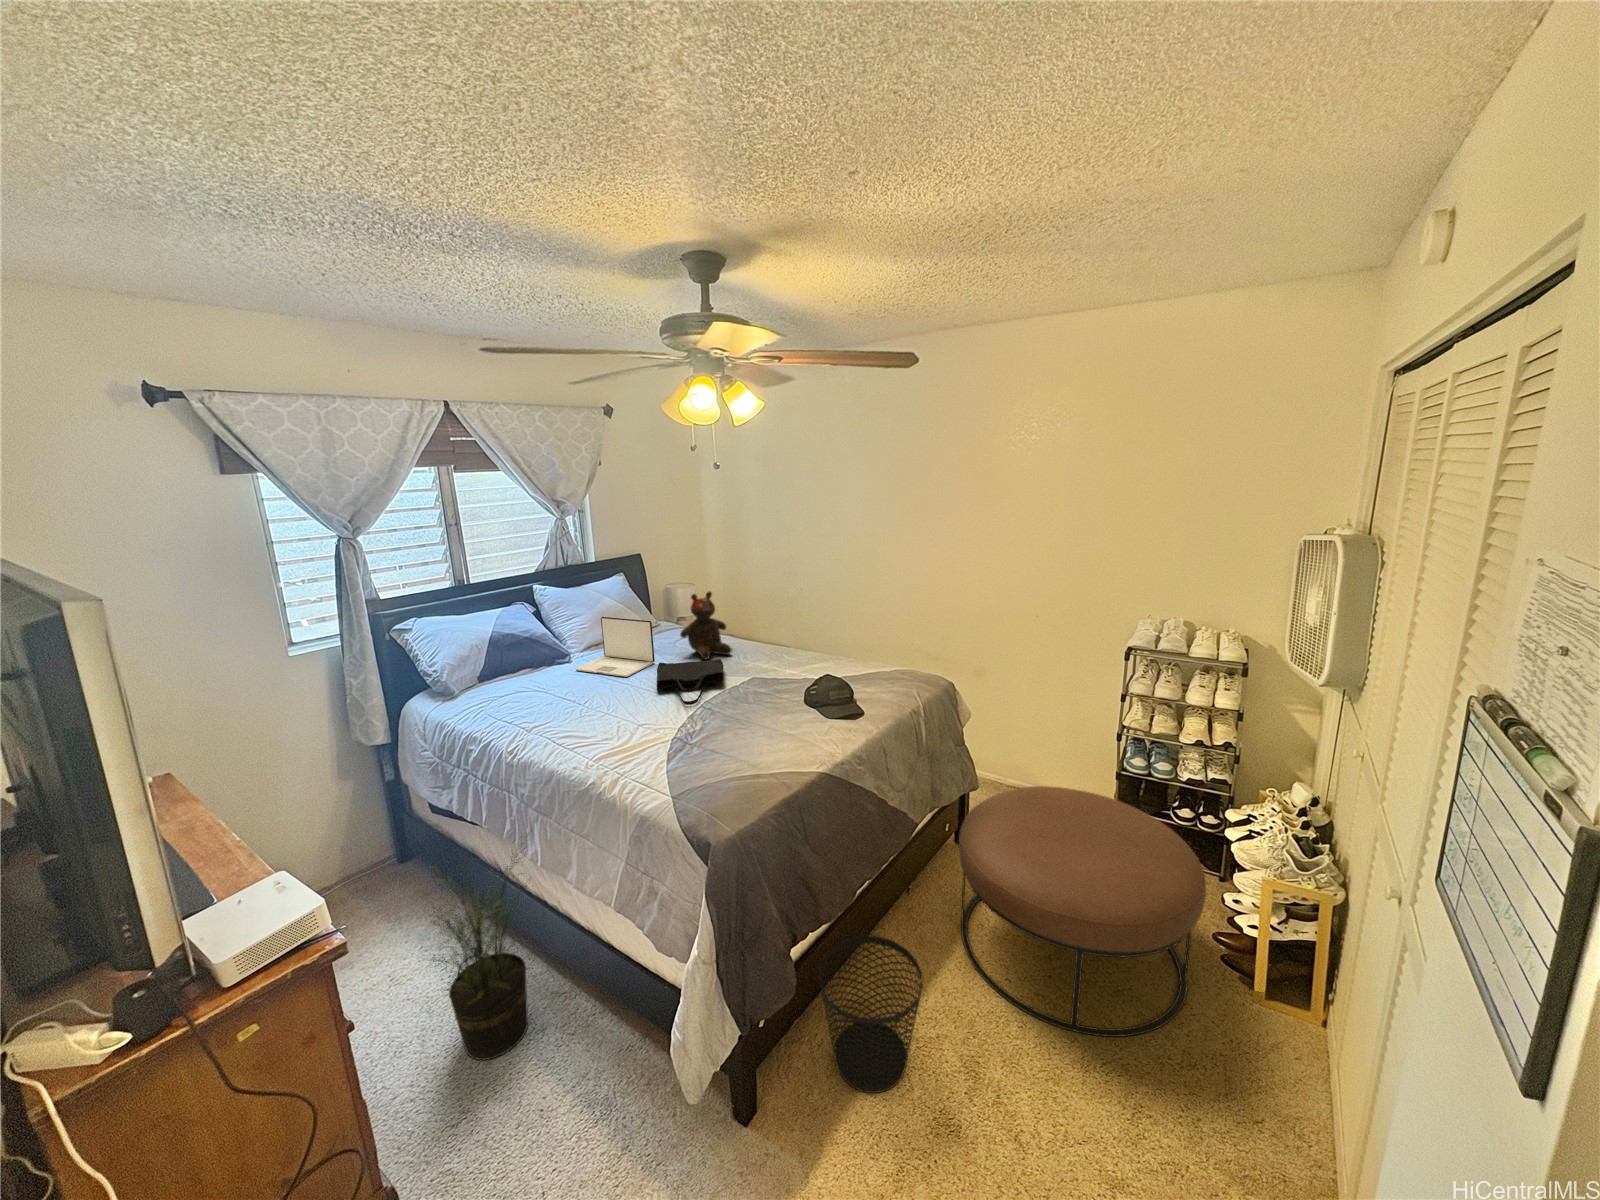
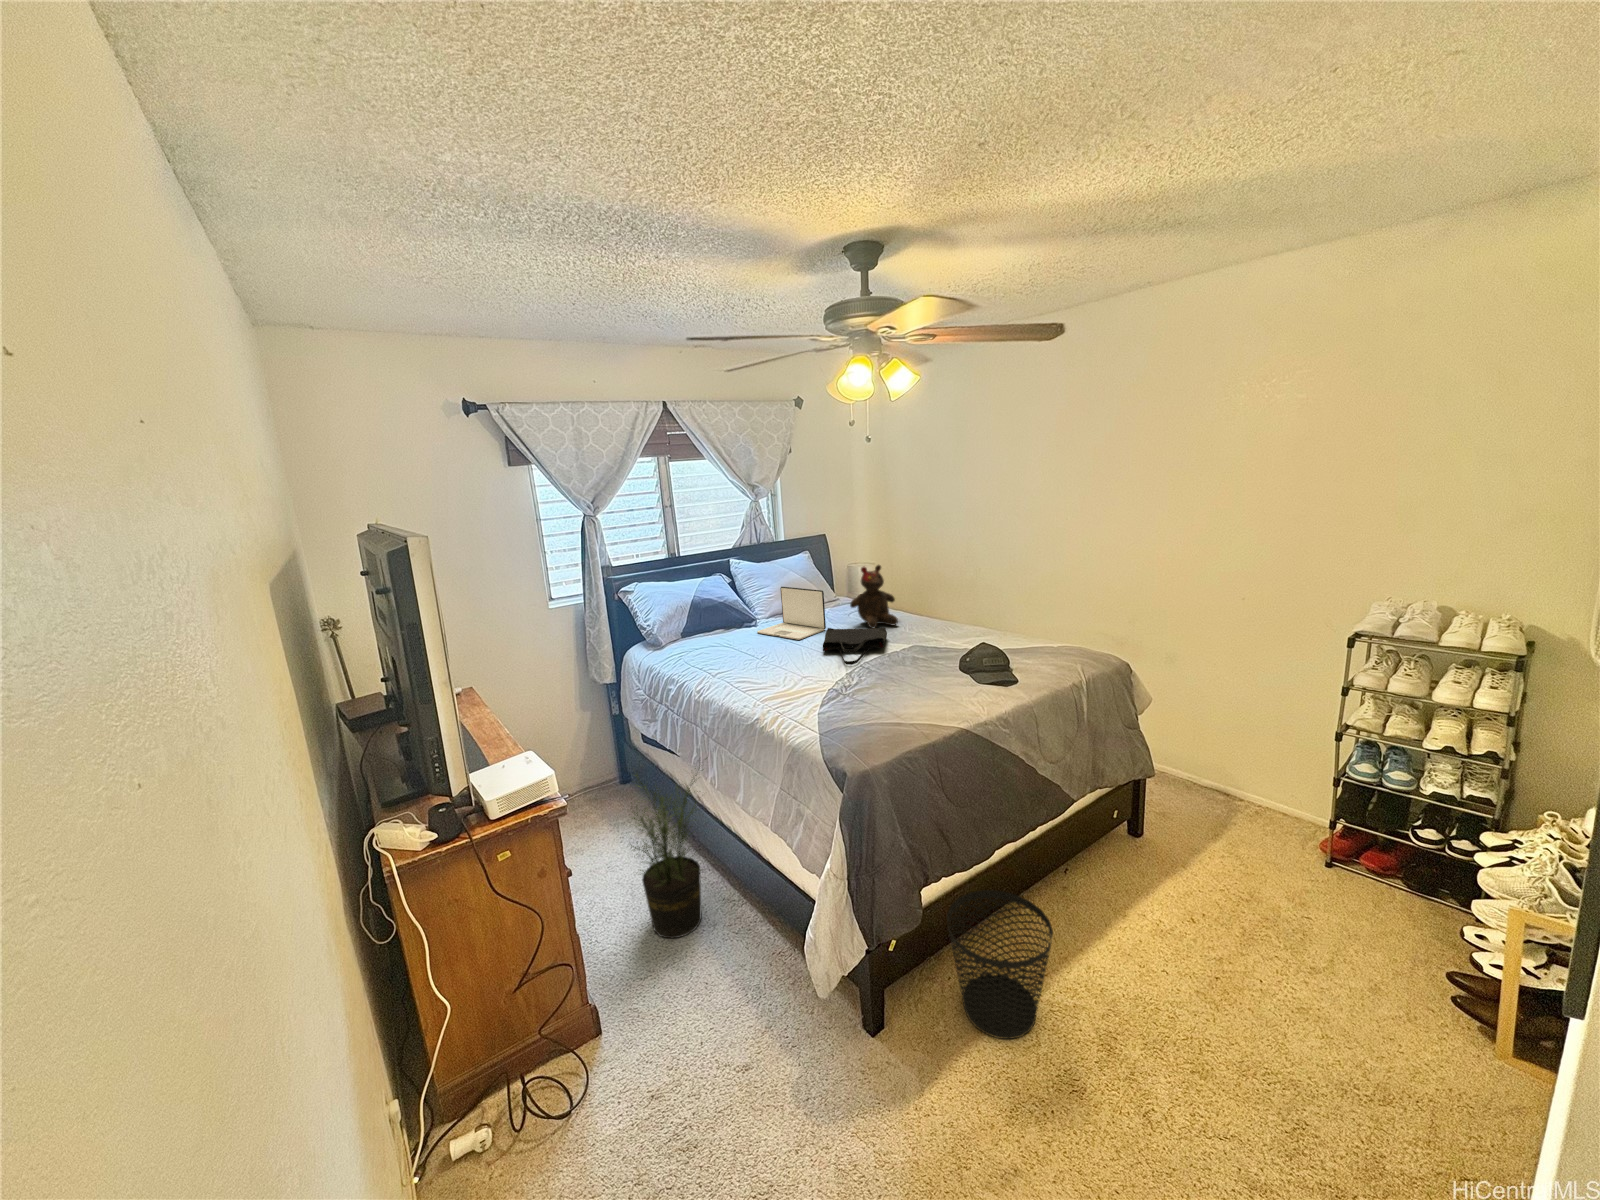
ottoman: present [959,786,1206,1037] -> none [1117,778,1427,1055]

